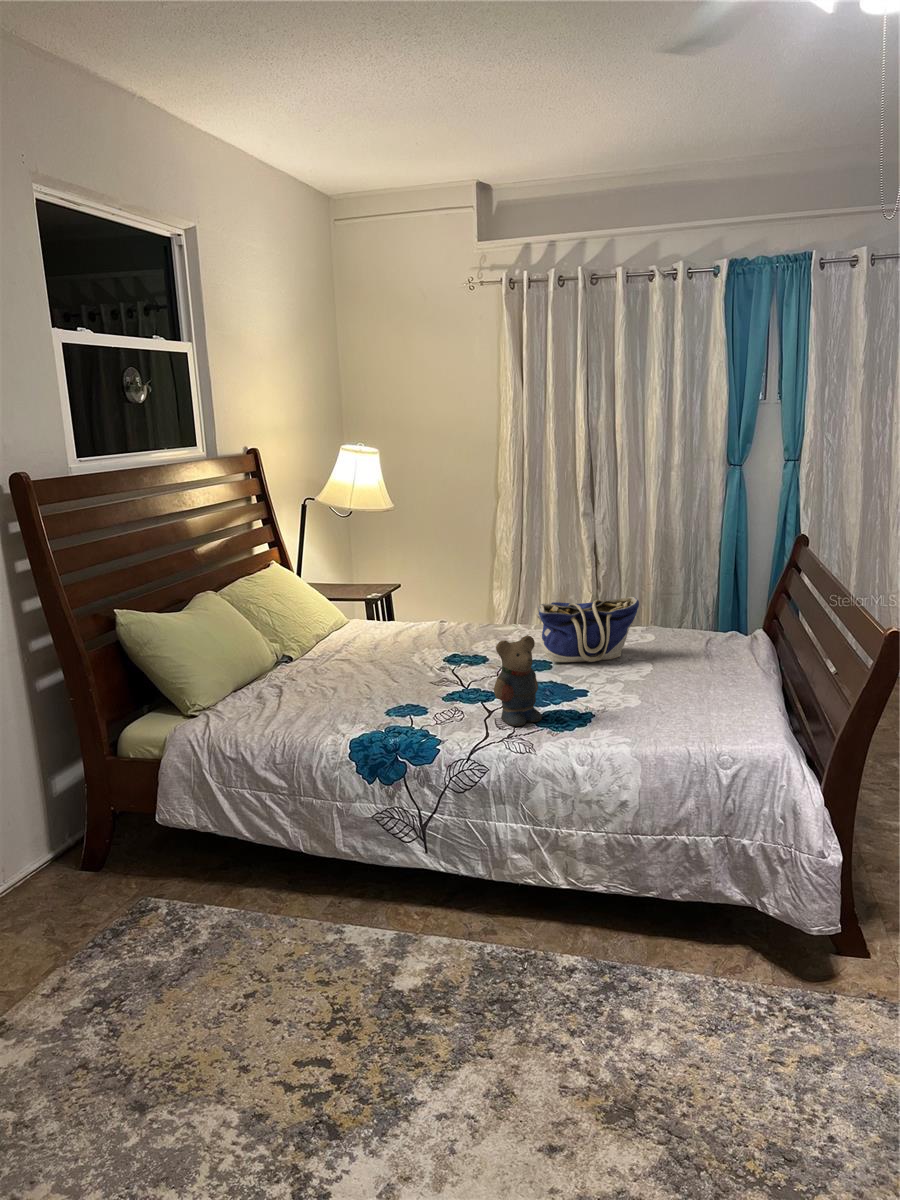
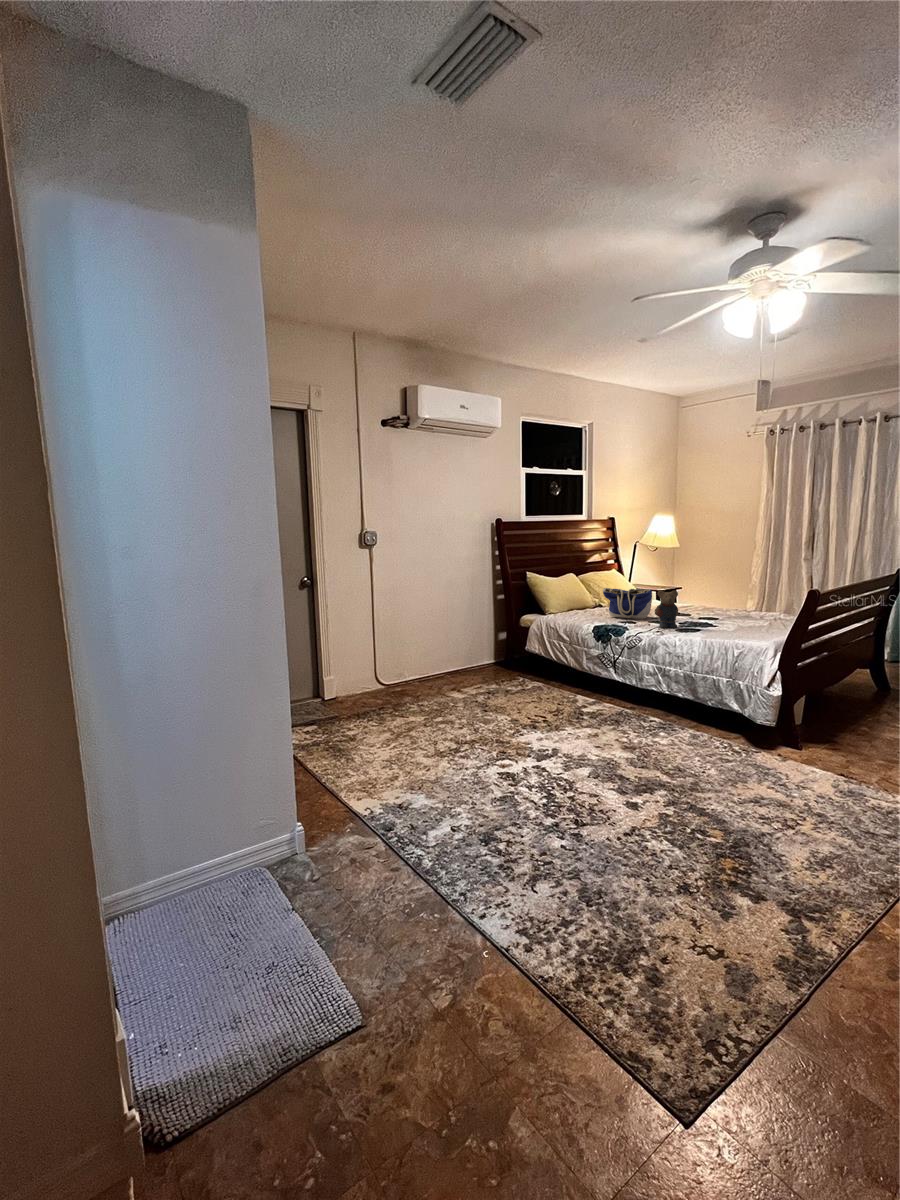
tote bag: present [535,597,639,662] -> present [603,588,652,619]

